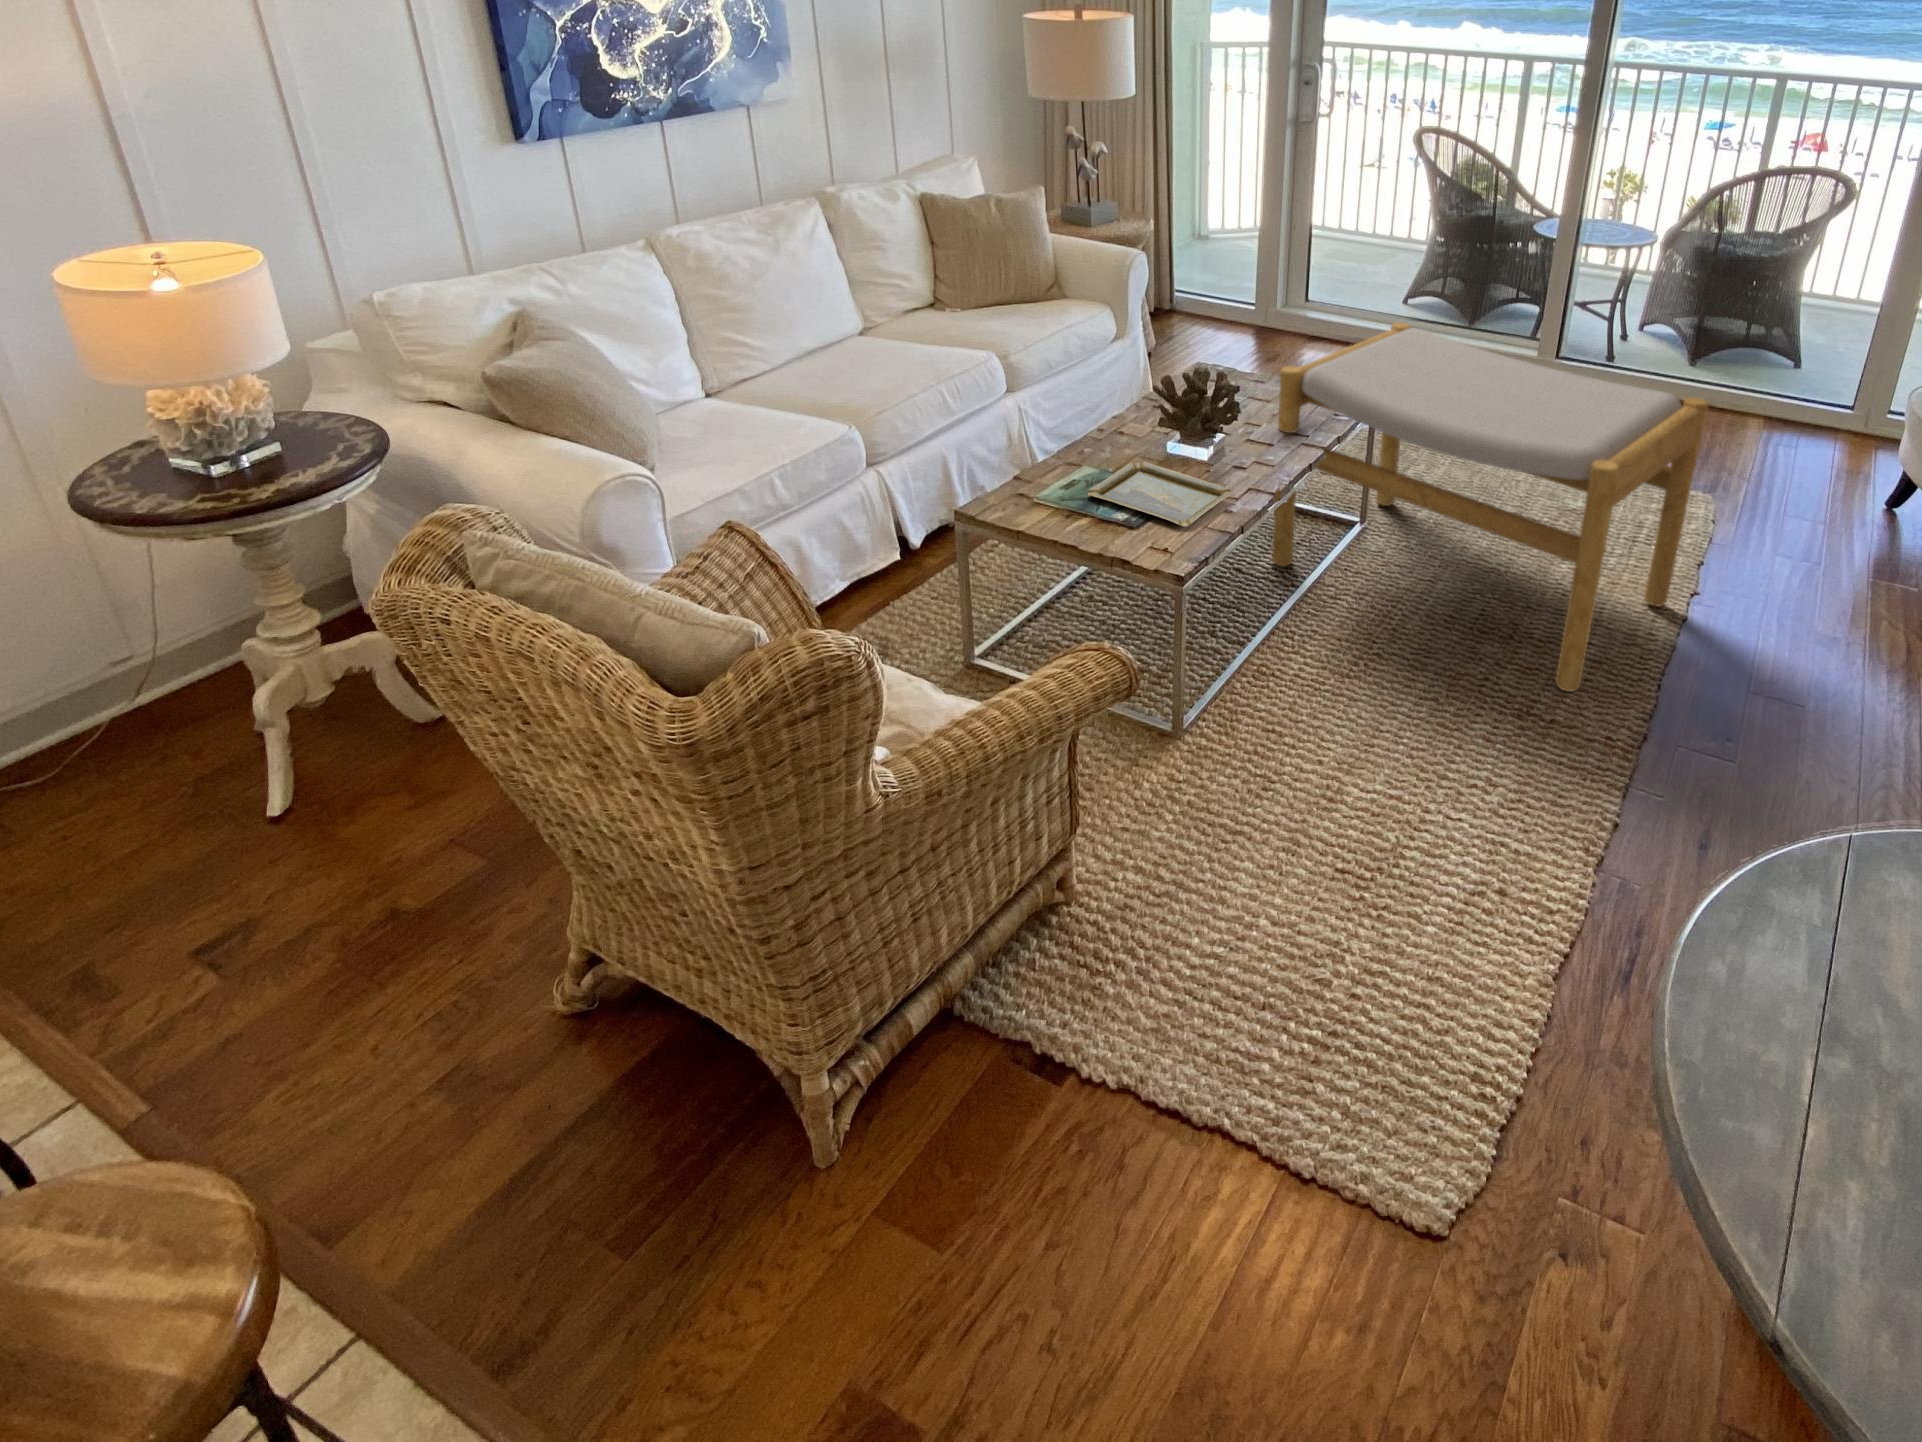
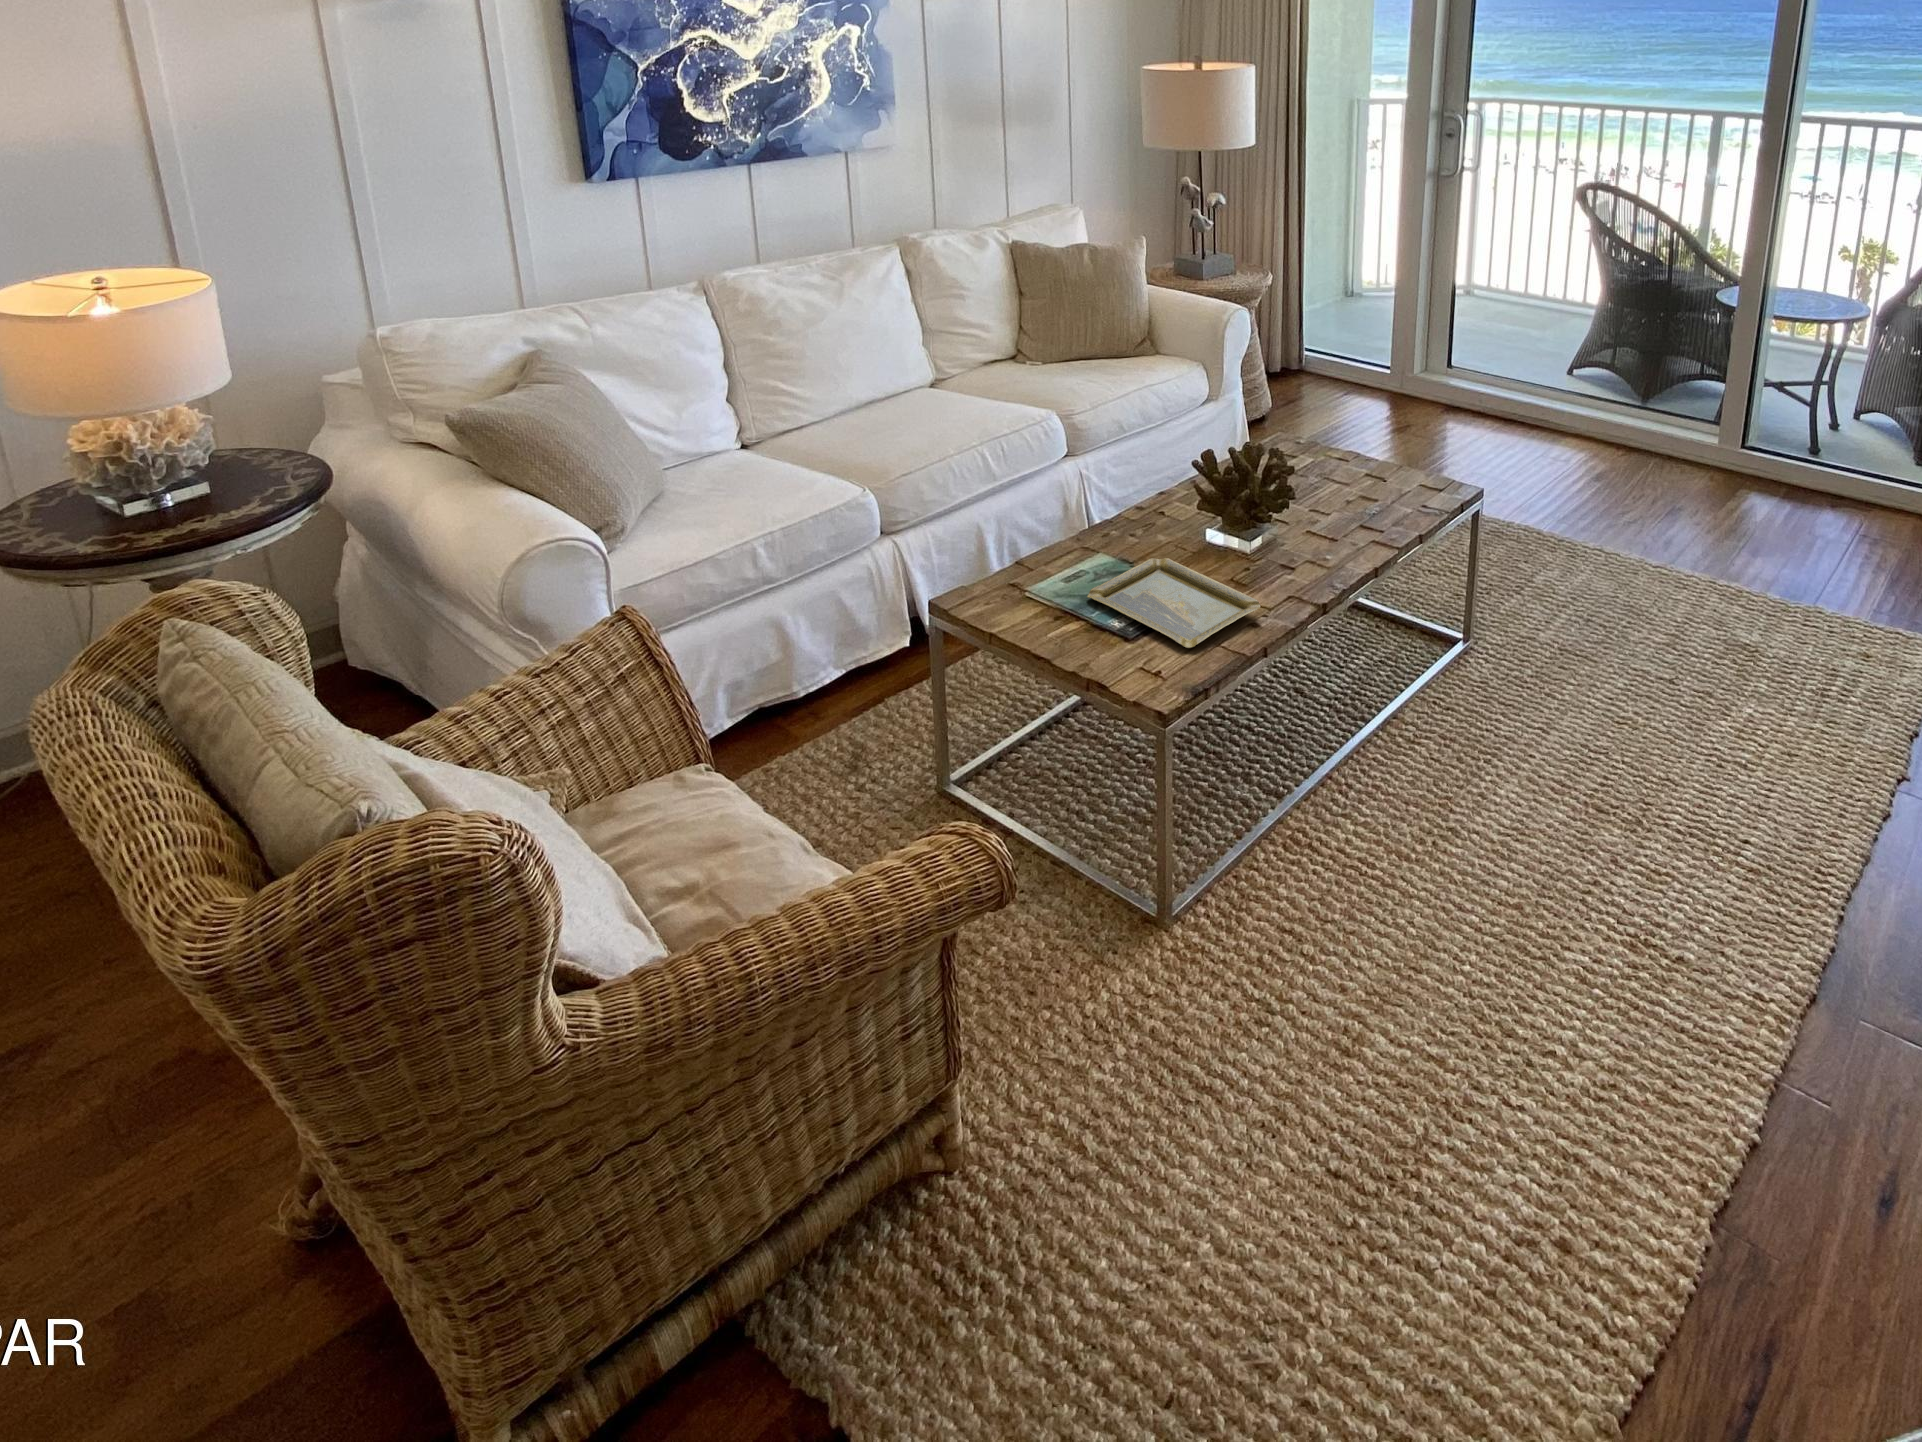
footstool: present [1272,323,1708,692] -> none [1342,403,1901,916]

